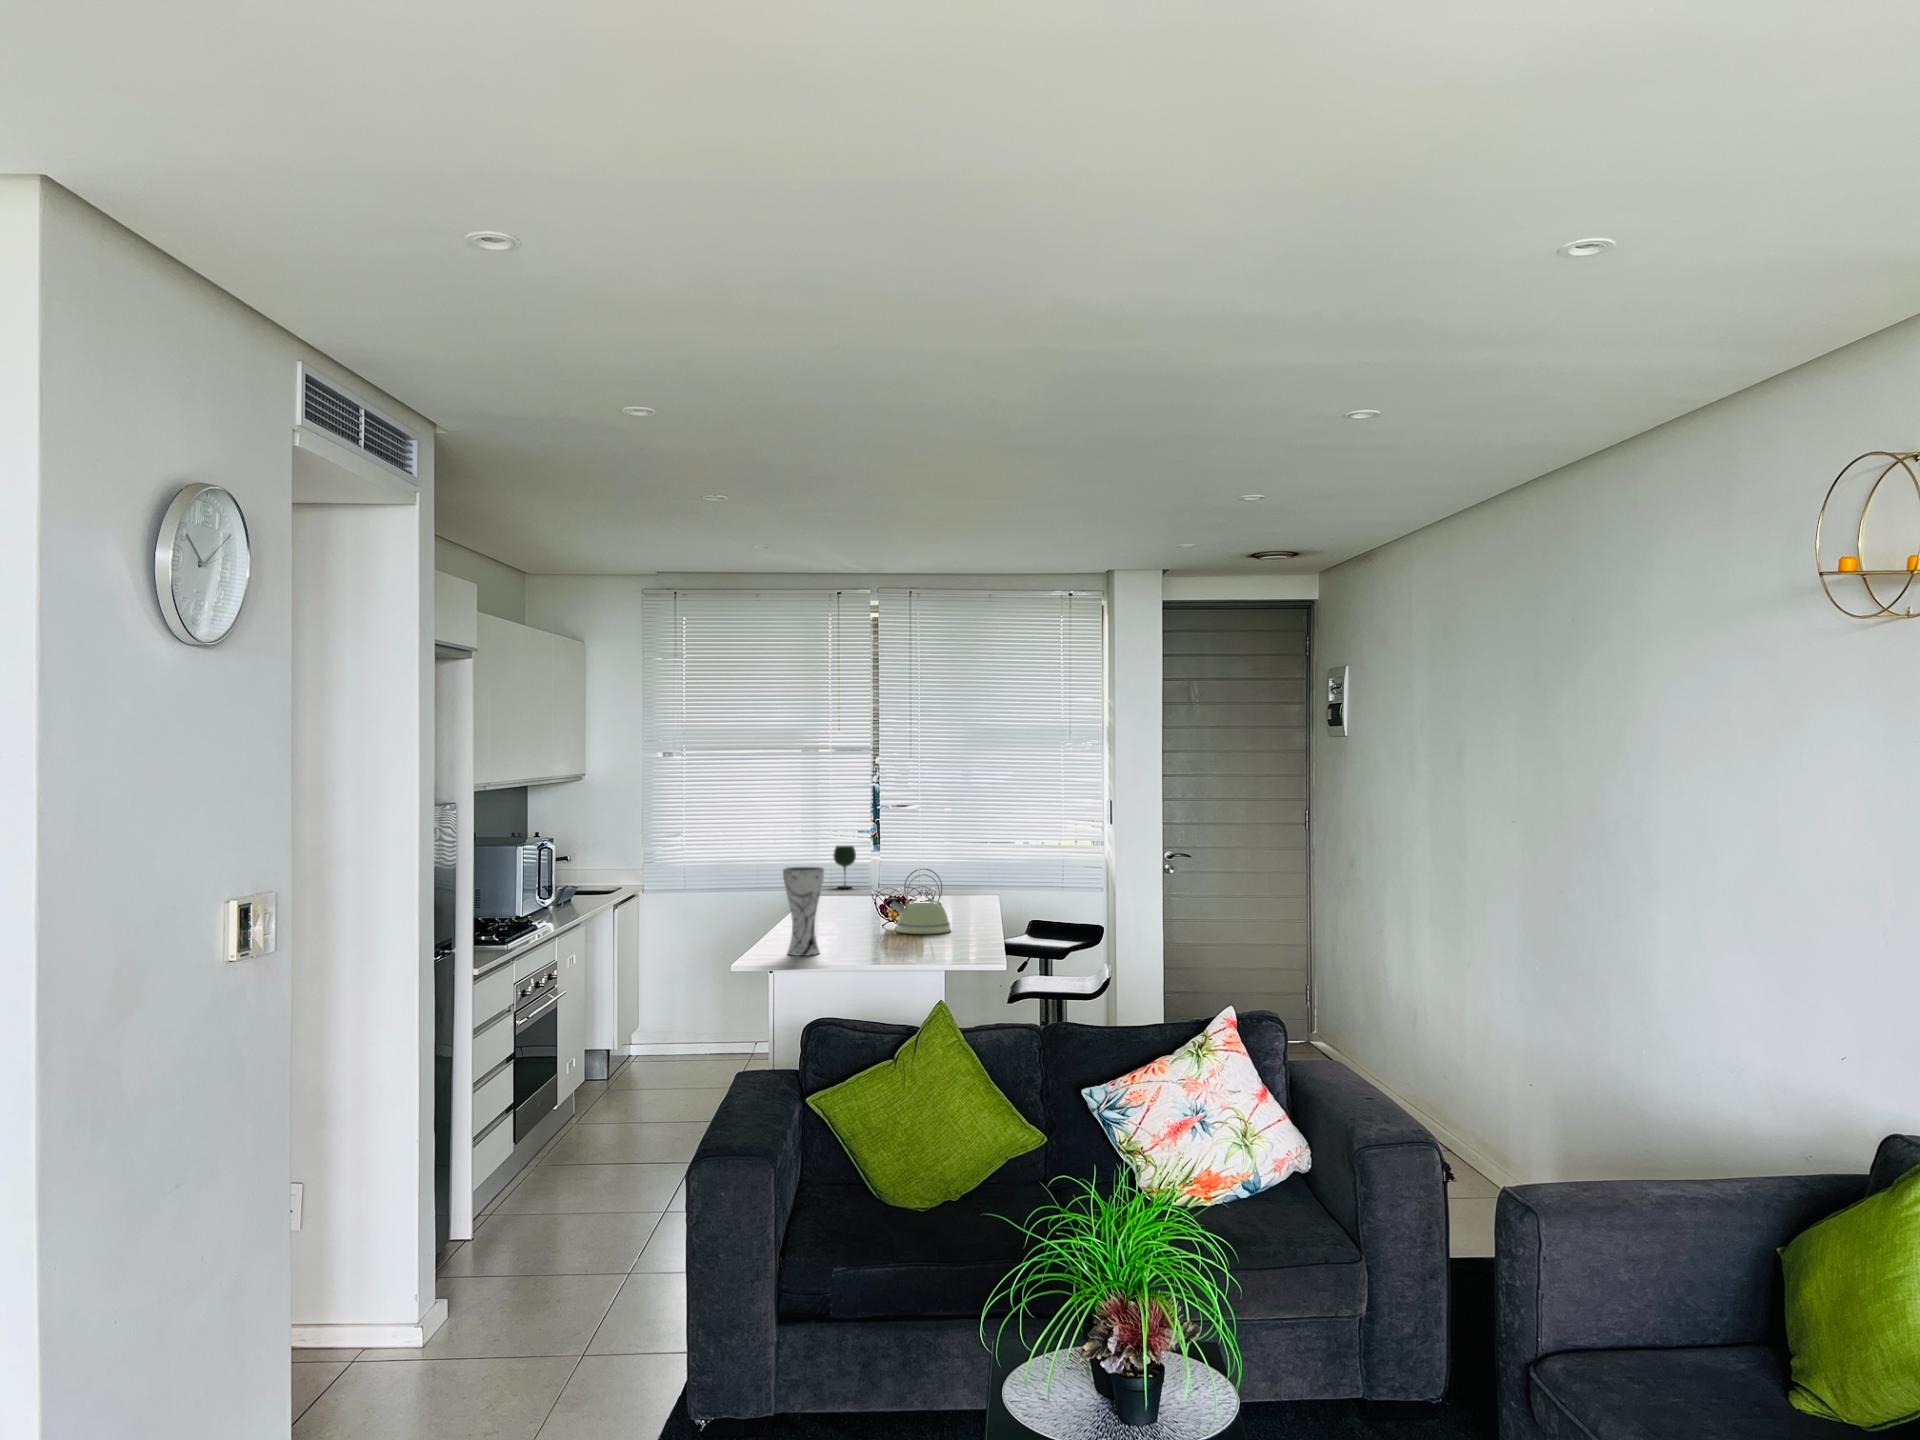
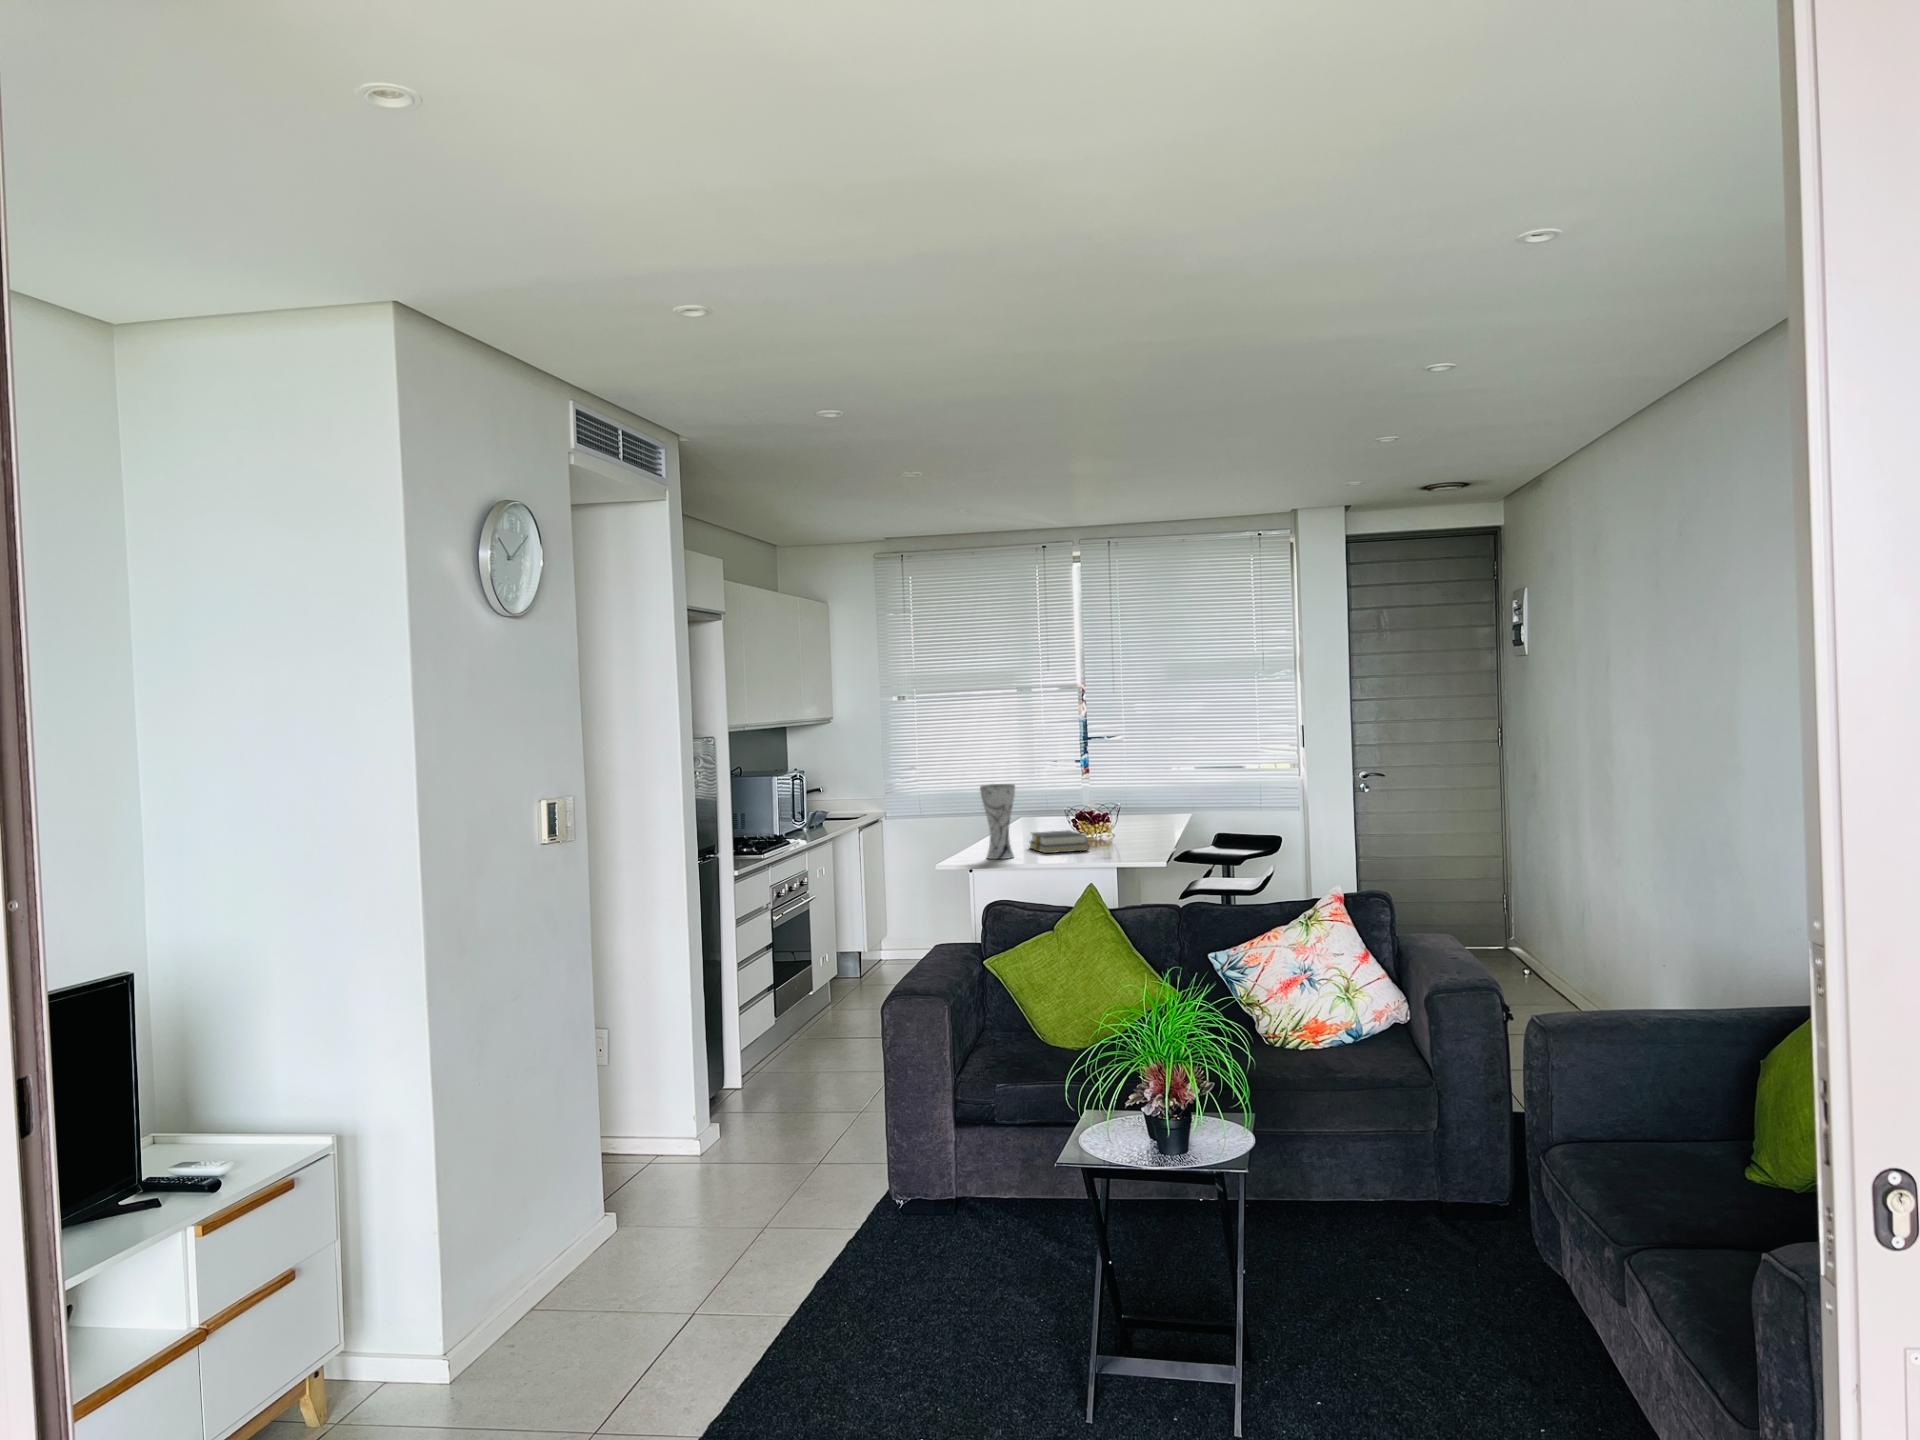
wine glass: present [834,845,856,888] -> none [1049,773,1070,812]
kettle: present [888,868,951,934] -> none [1081,786,1137,843]
book: none [831,919,904,948] -> present [1029,830,1090,853]

